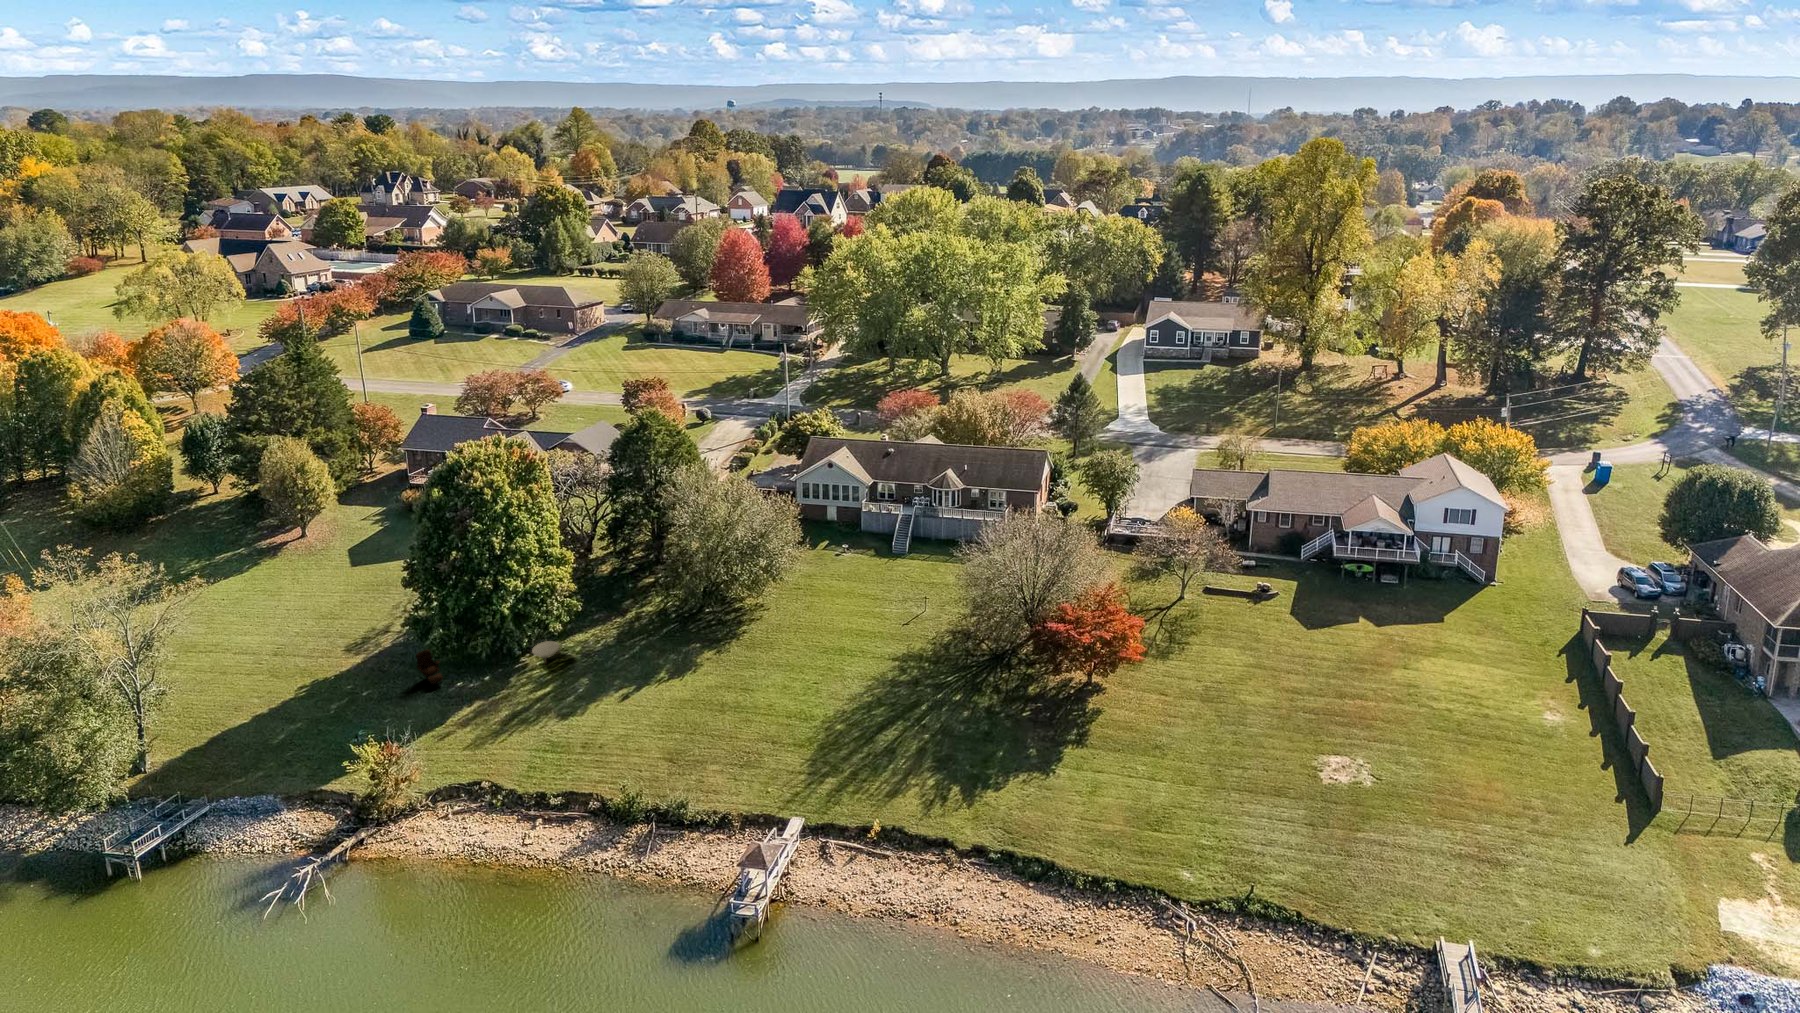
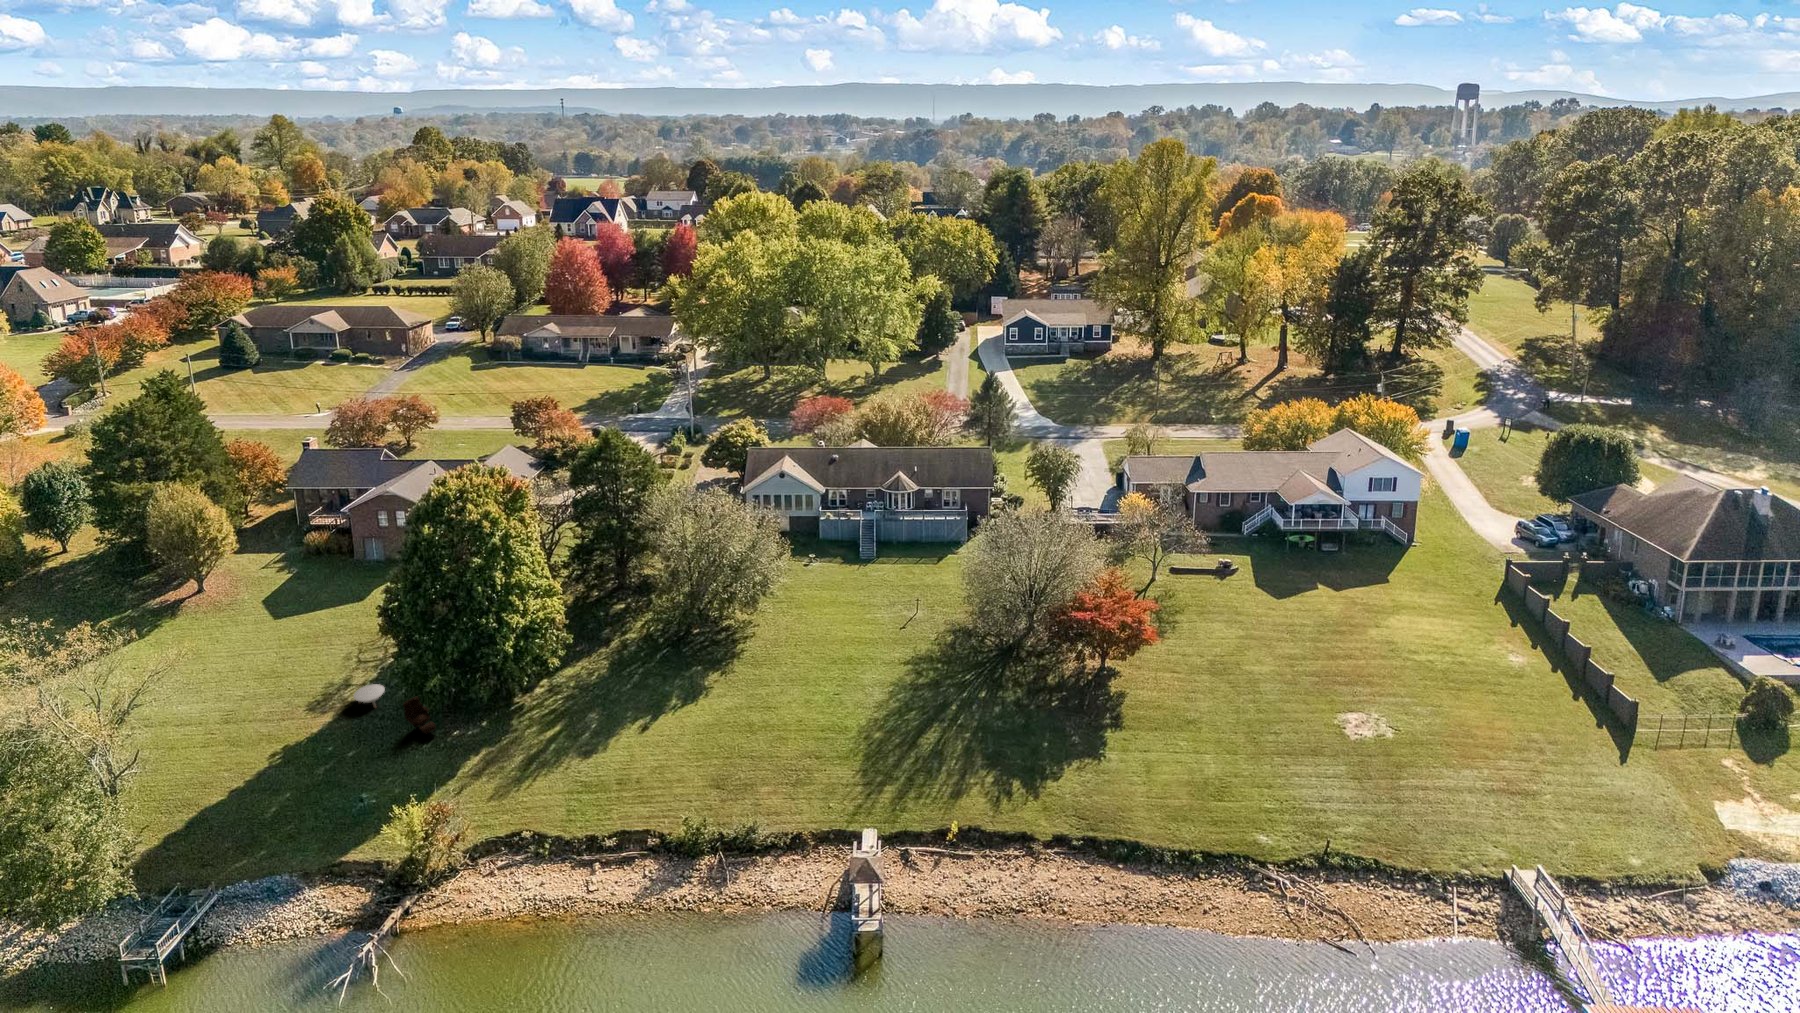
round table: present [532,641,560,664] -> present [354,684,385,708]

